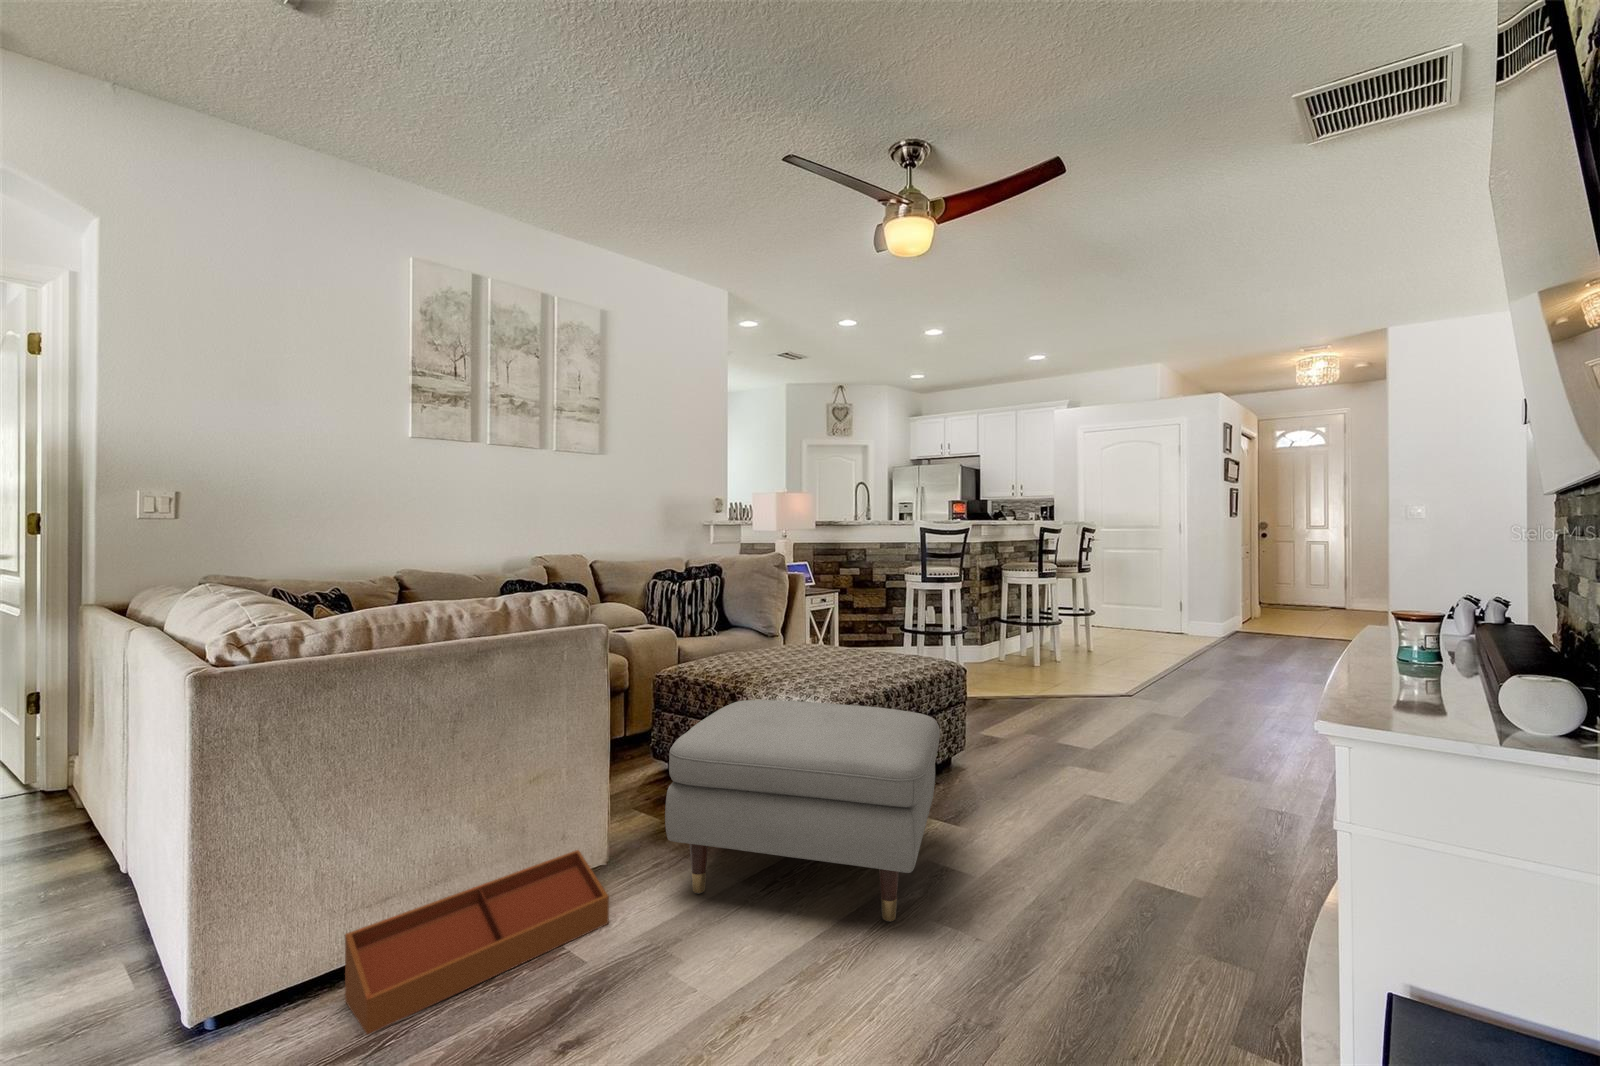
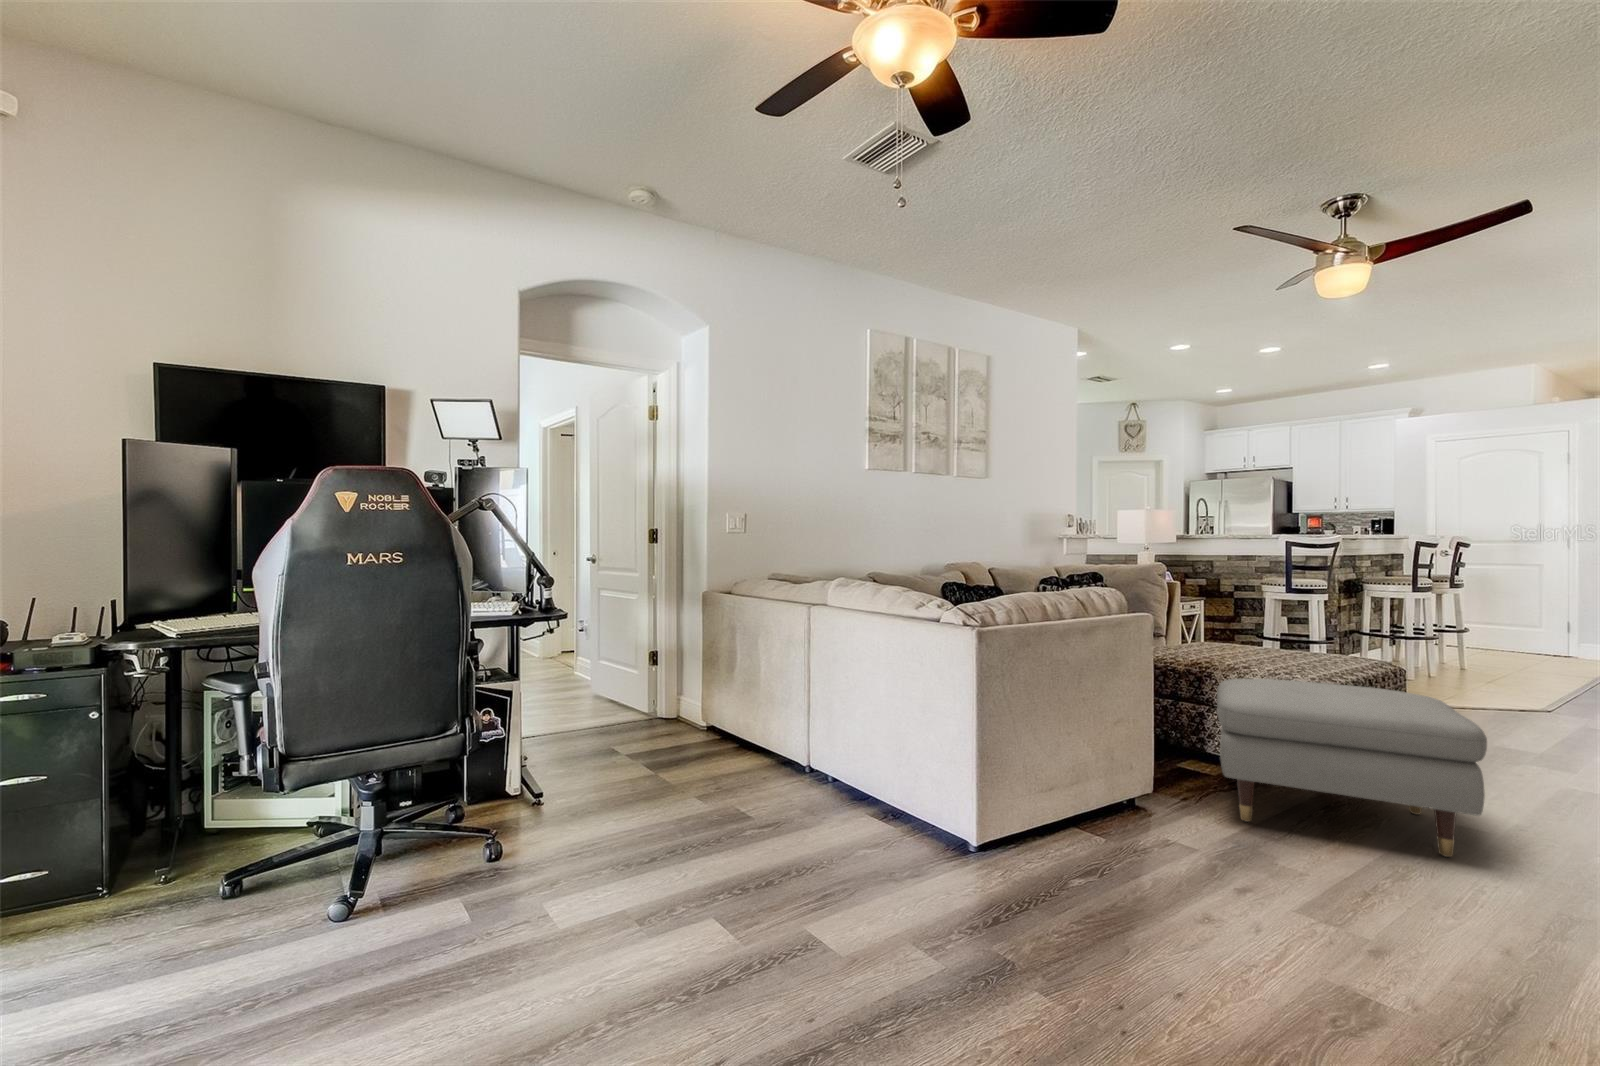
storage bin: present [345,850,609,1035] -> none [1047,777,1192,871]

